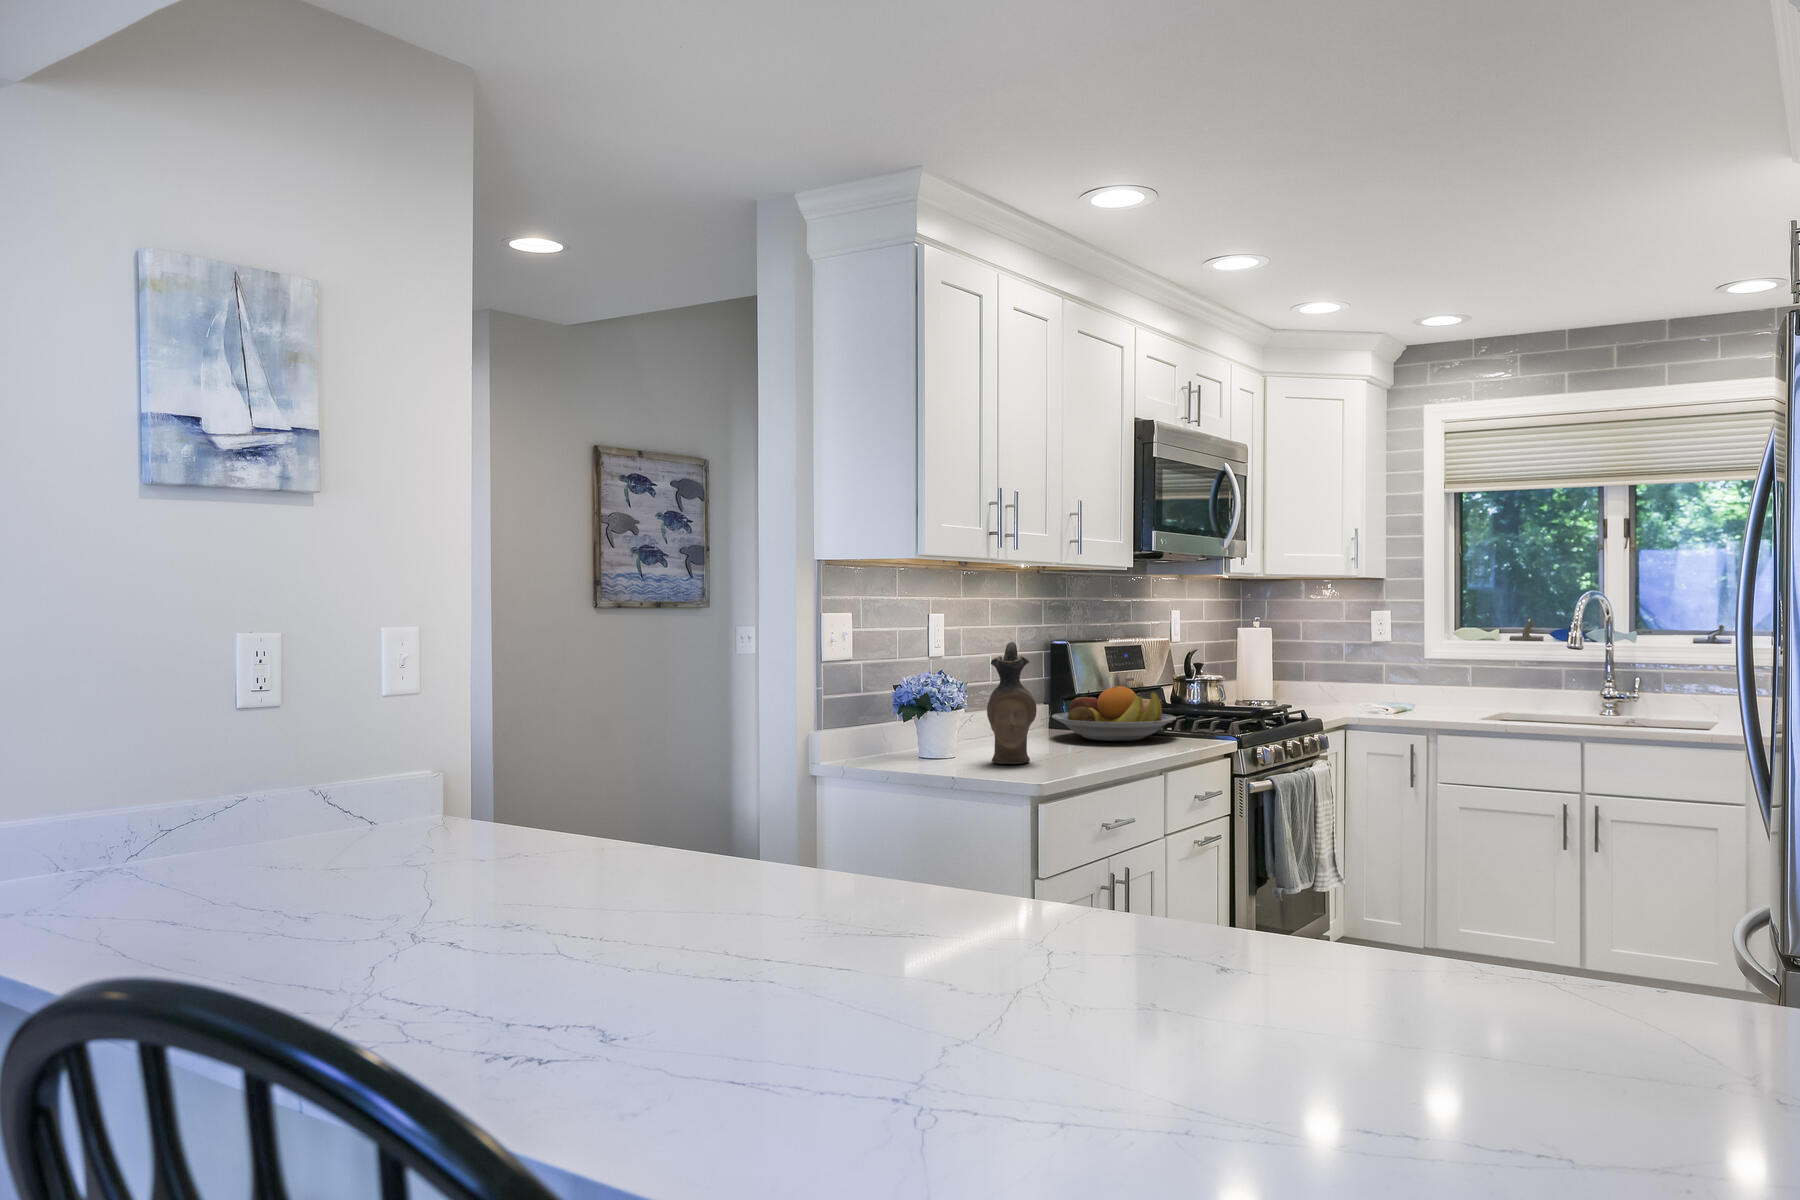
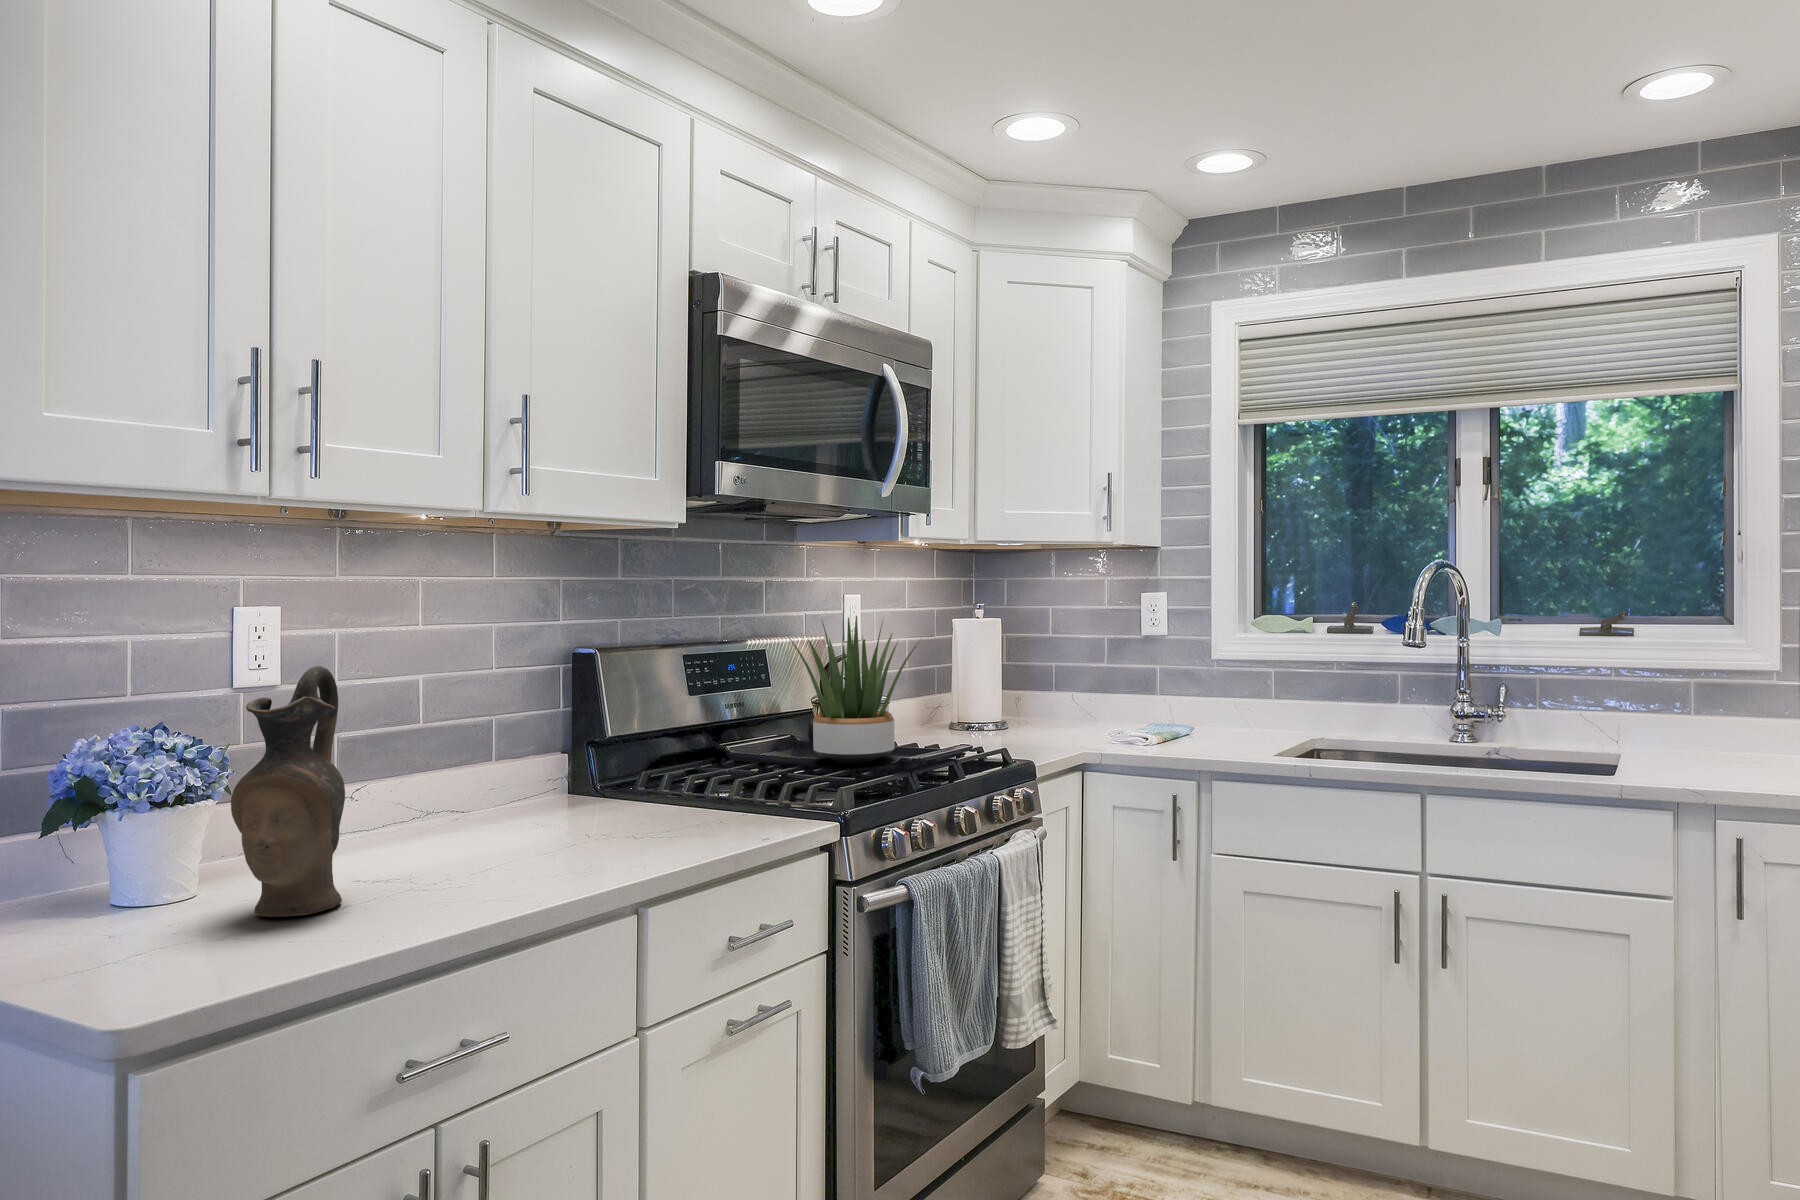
potted plant: none [1161,623,1258,716] -> present [790,616,919,763]
fruit bowl: present [1052,686,1176,741] -> none [506,734,728,833]

